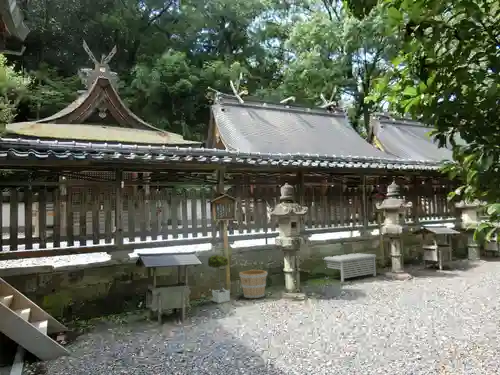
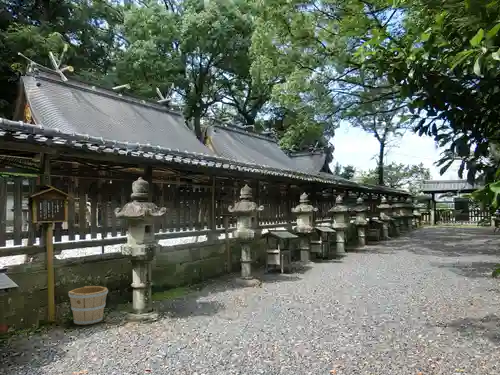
storage bench: present [324,253,376,282] -> none [170,259,226,293]
potted tree: present [208,255,230,303] -> none [23,270,55,337]

